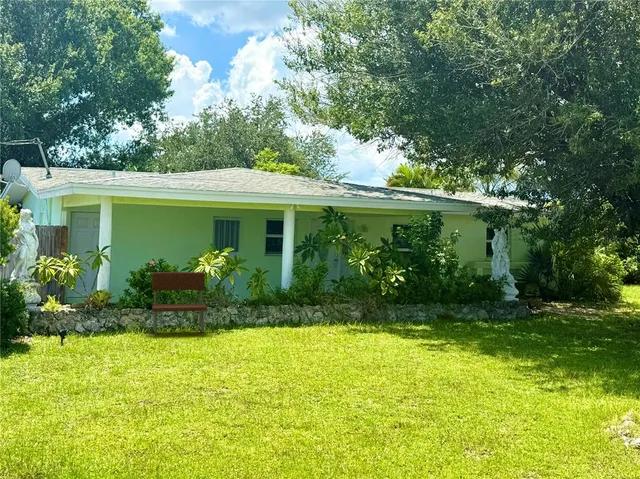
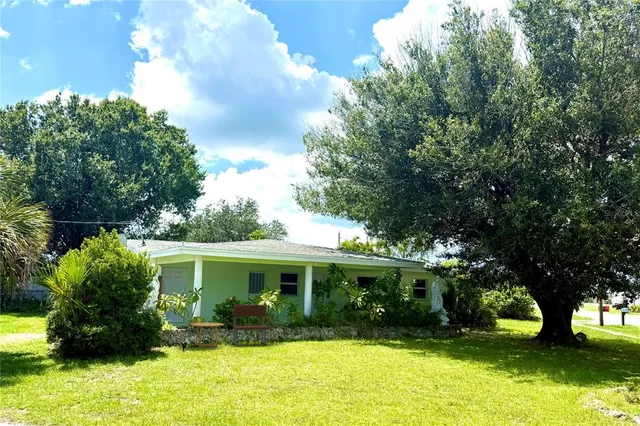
round table: none [80,300,133,339] -> present [191,323,224,348]

